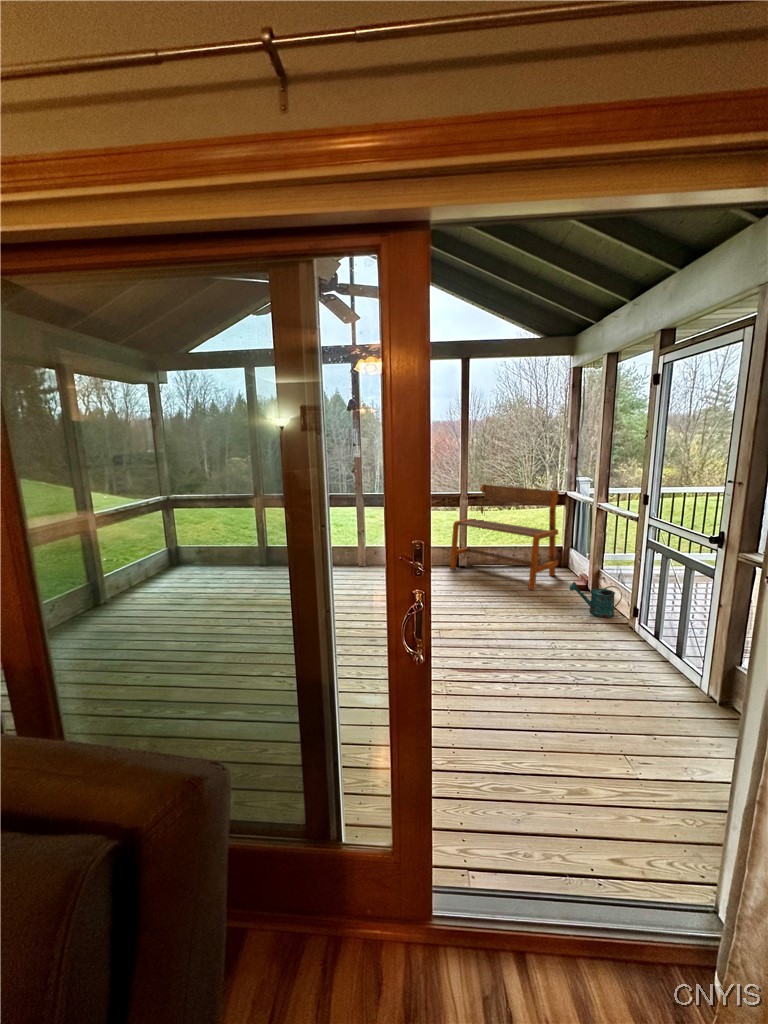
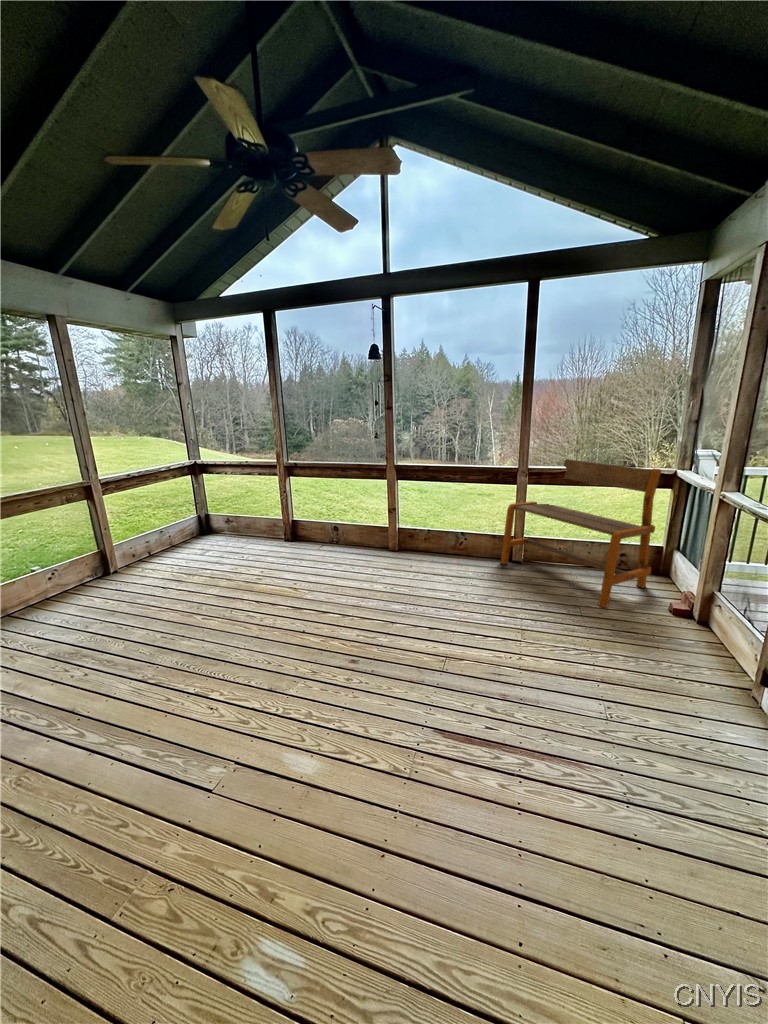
watering can: present [569,583,622,618] -> none [655,611,745,673]

